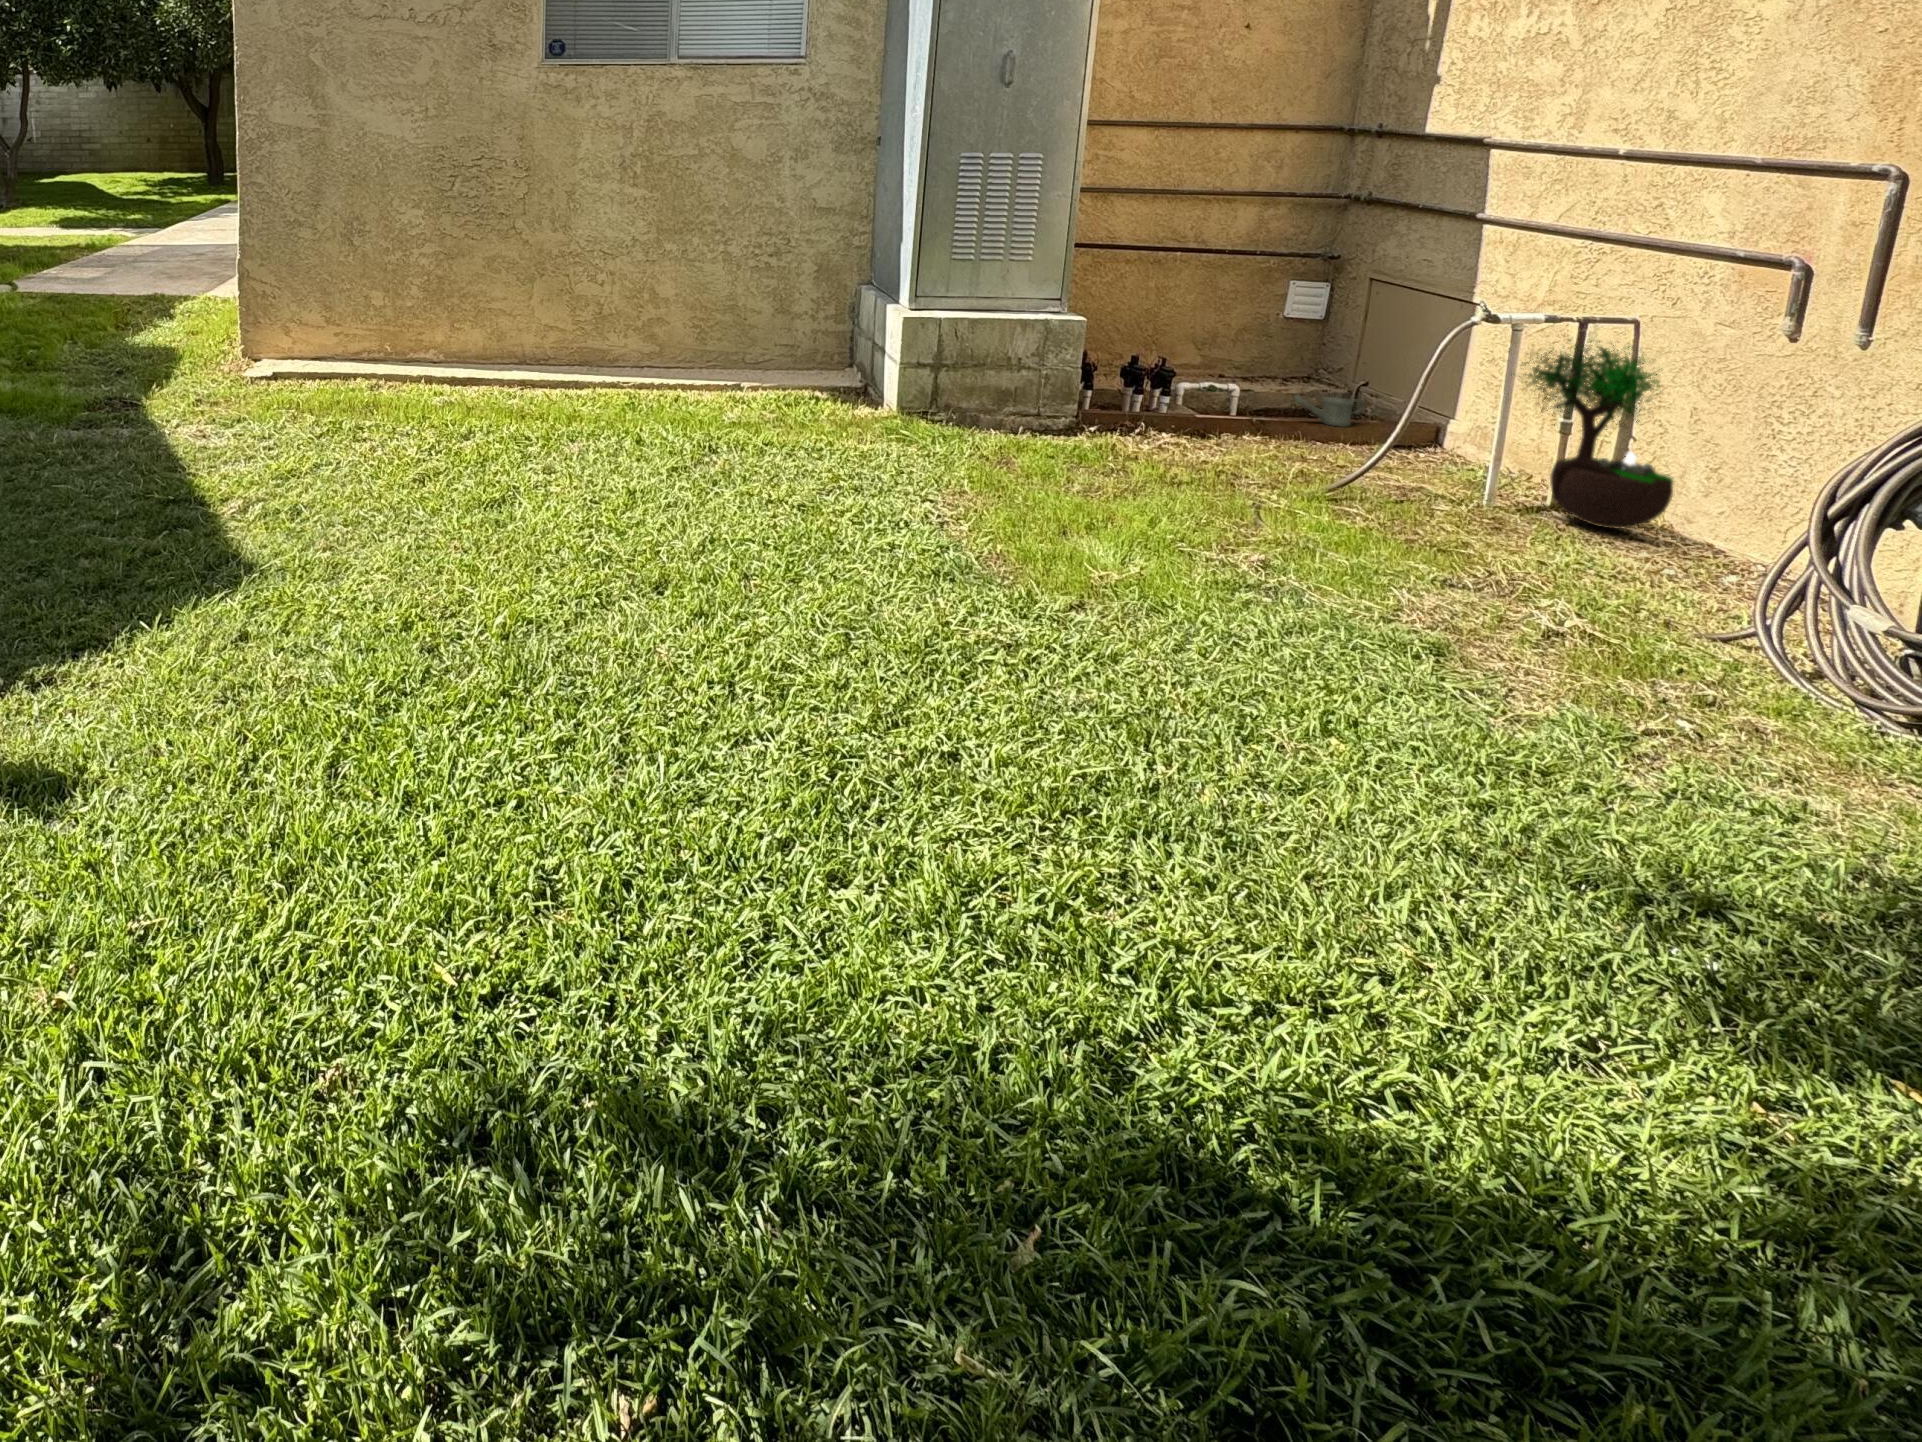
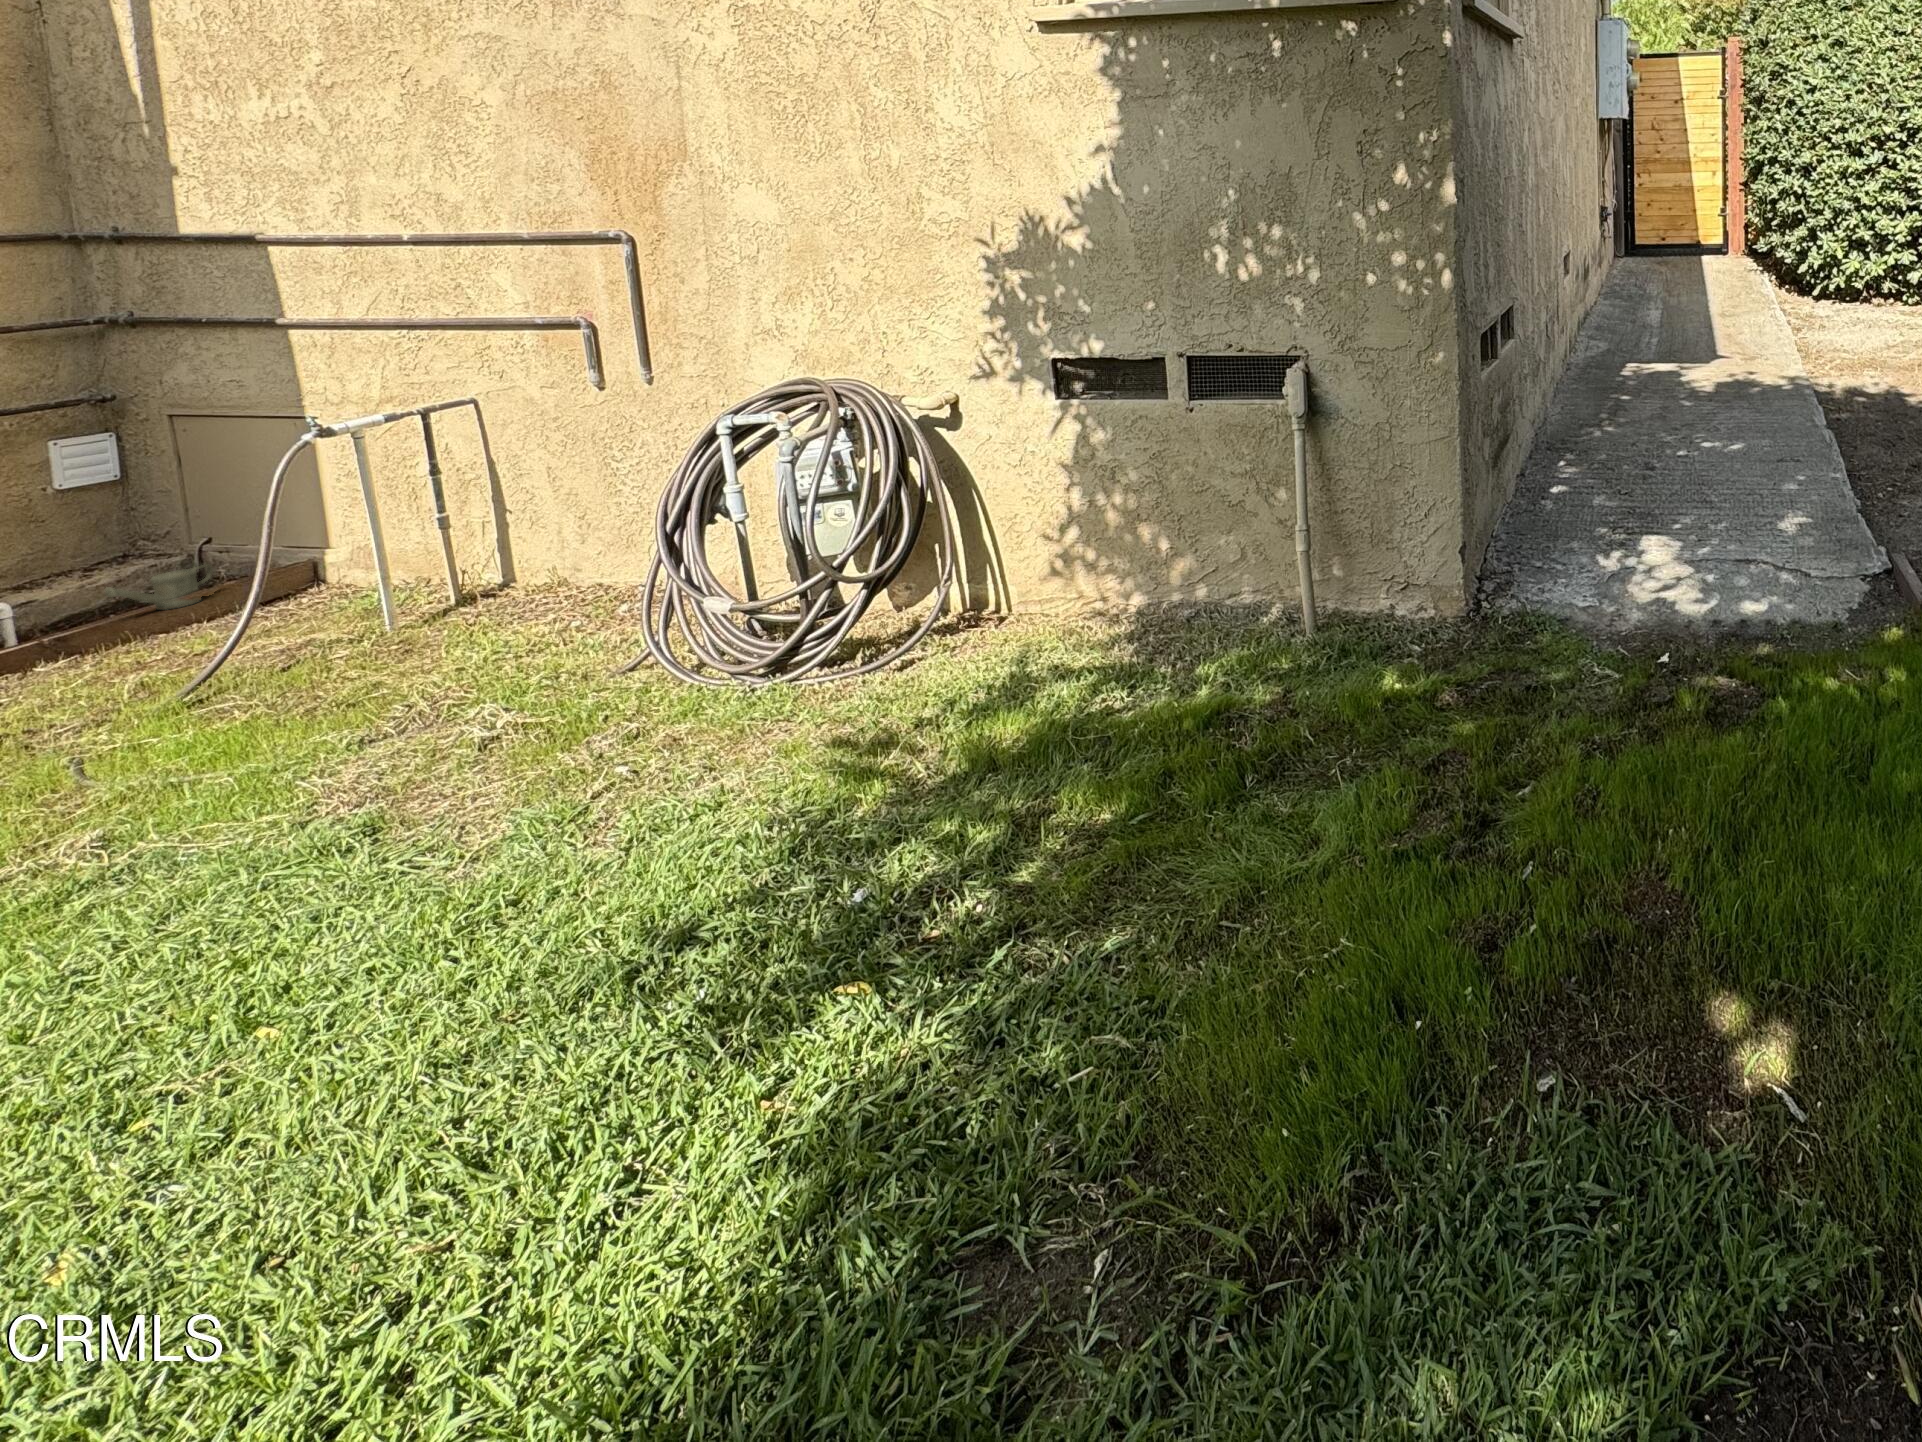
potted tree: present [1511,339,1675,529] -> none [366,413,558,611]

